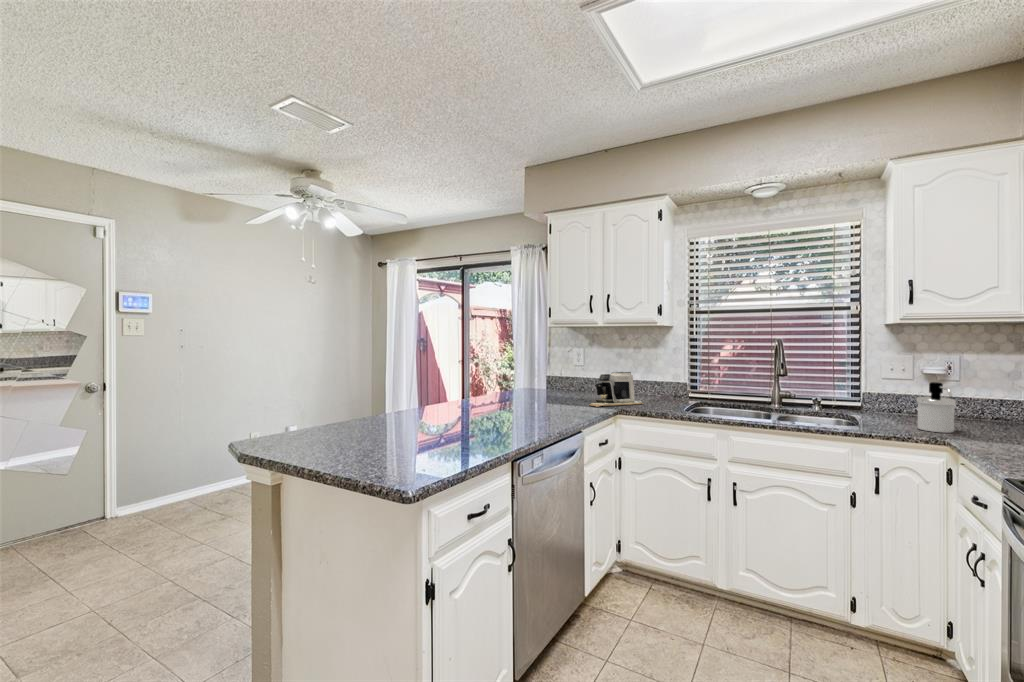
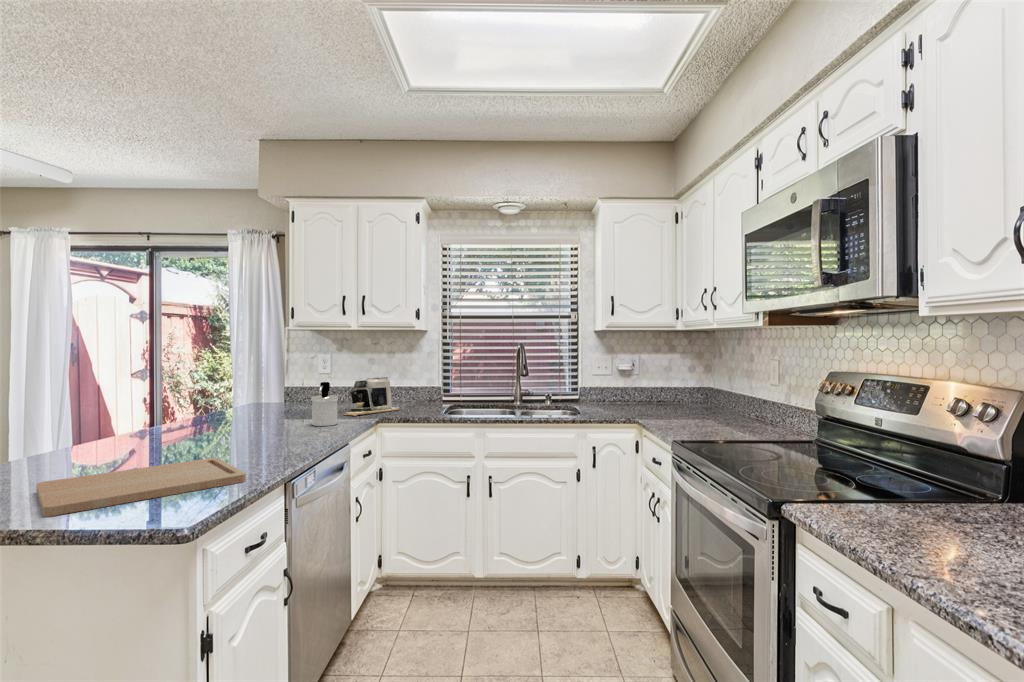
soap dispenser: present [917,382,956,433] -> present [311,382,339,426]
cutting board: none [341,434,475,465] -> present [36,458,246,516]

